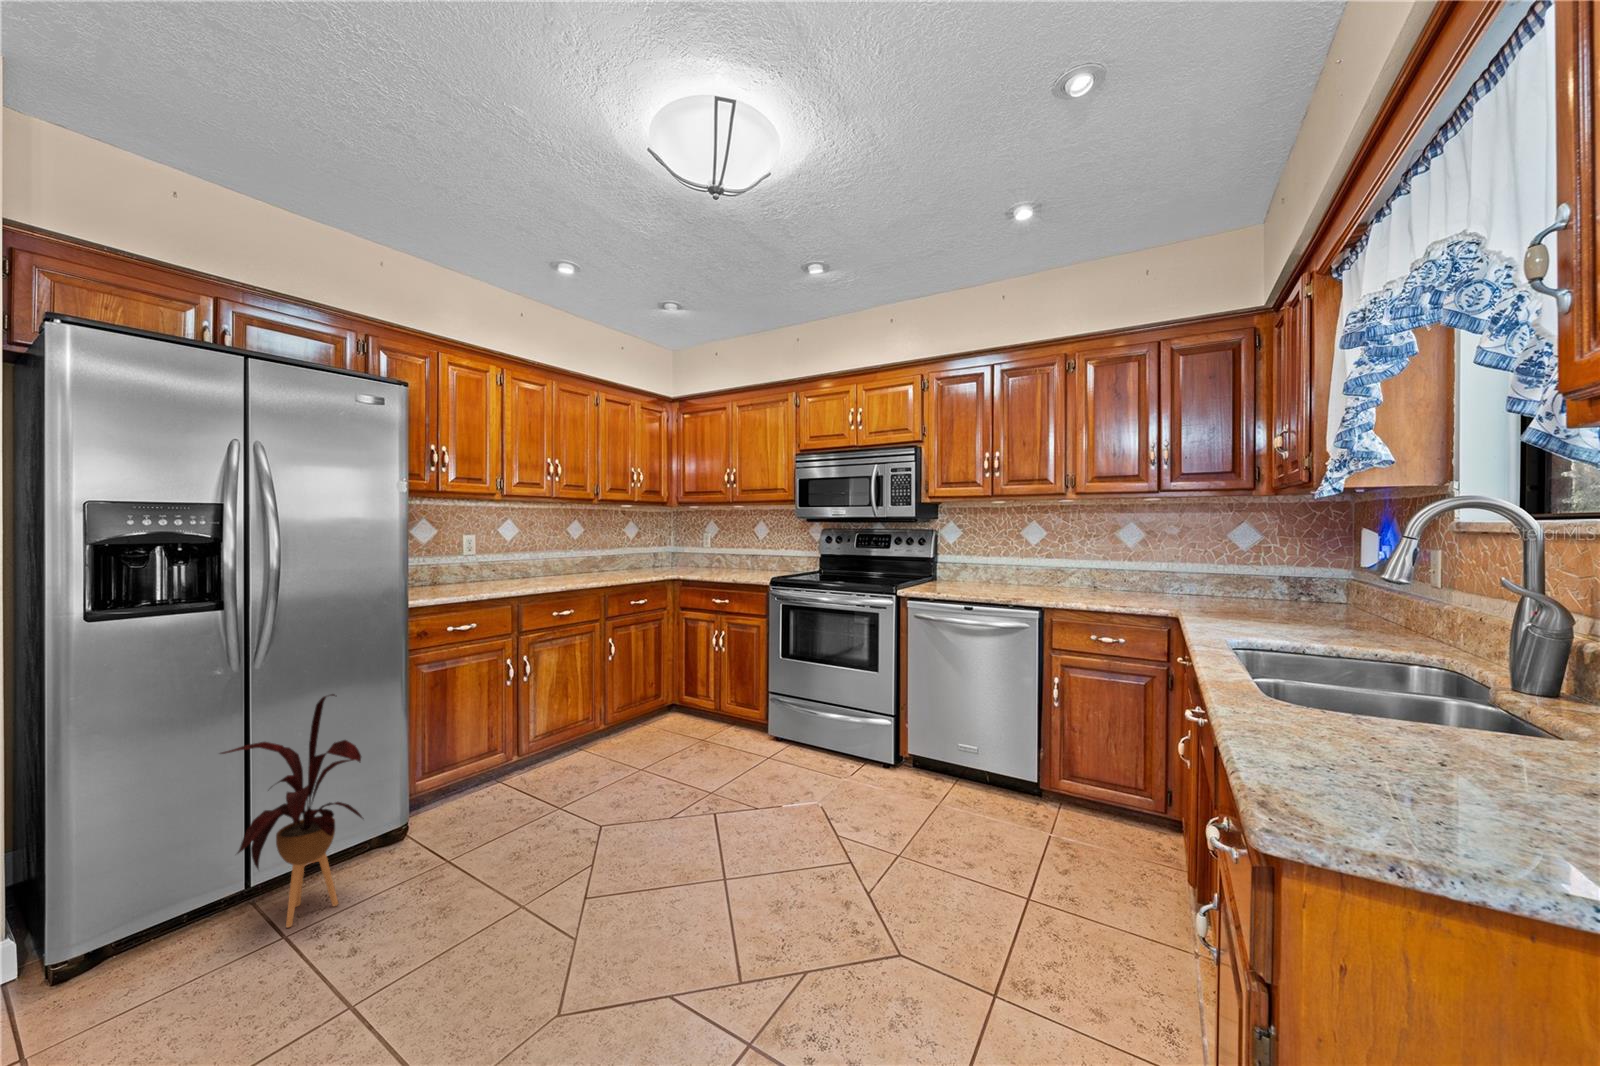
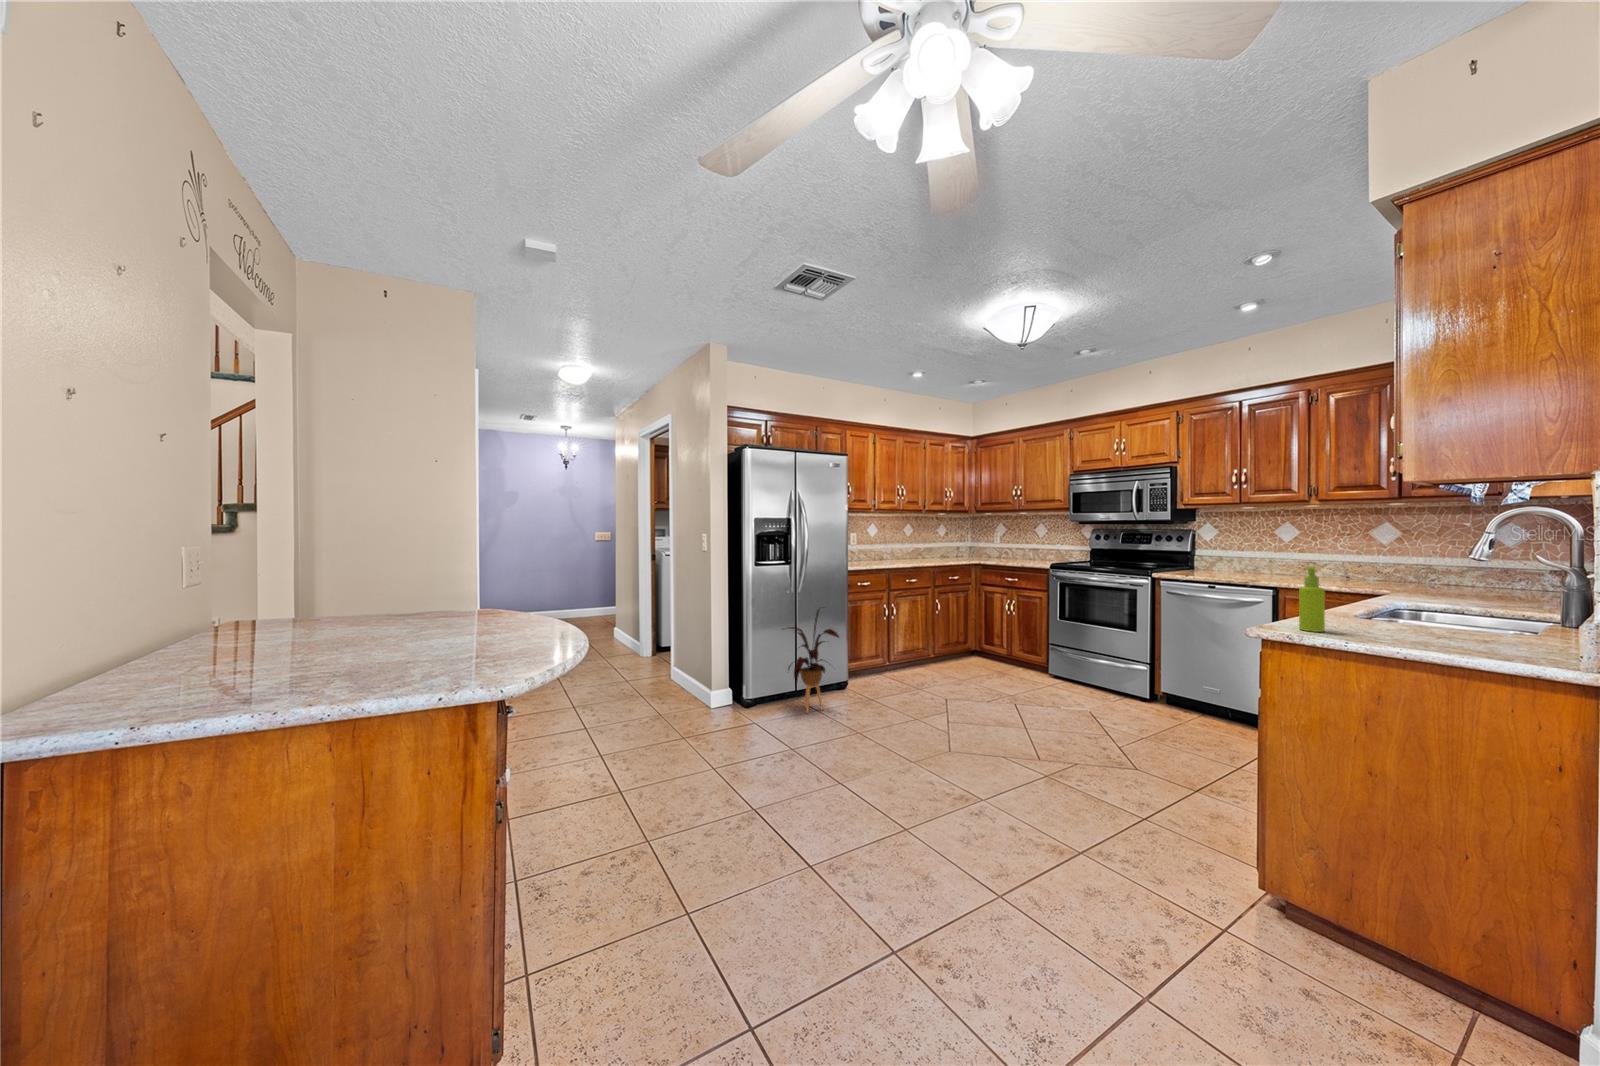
soap dispenser: none [1294,628,1354,792] -> present [1299,566,1325,632]

